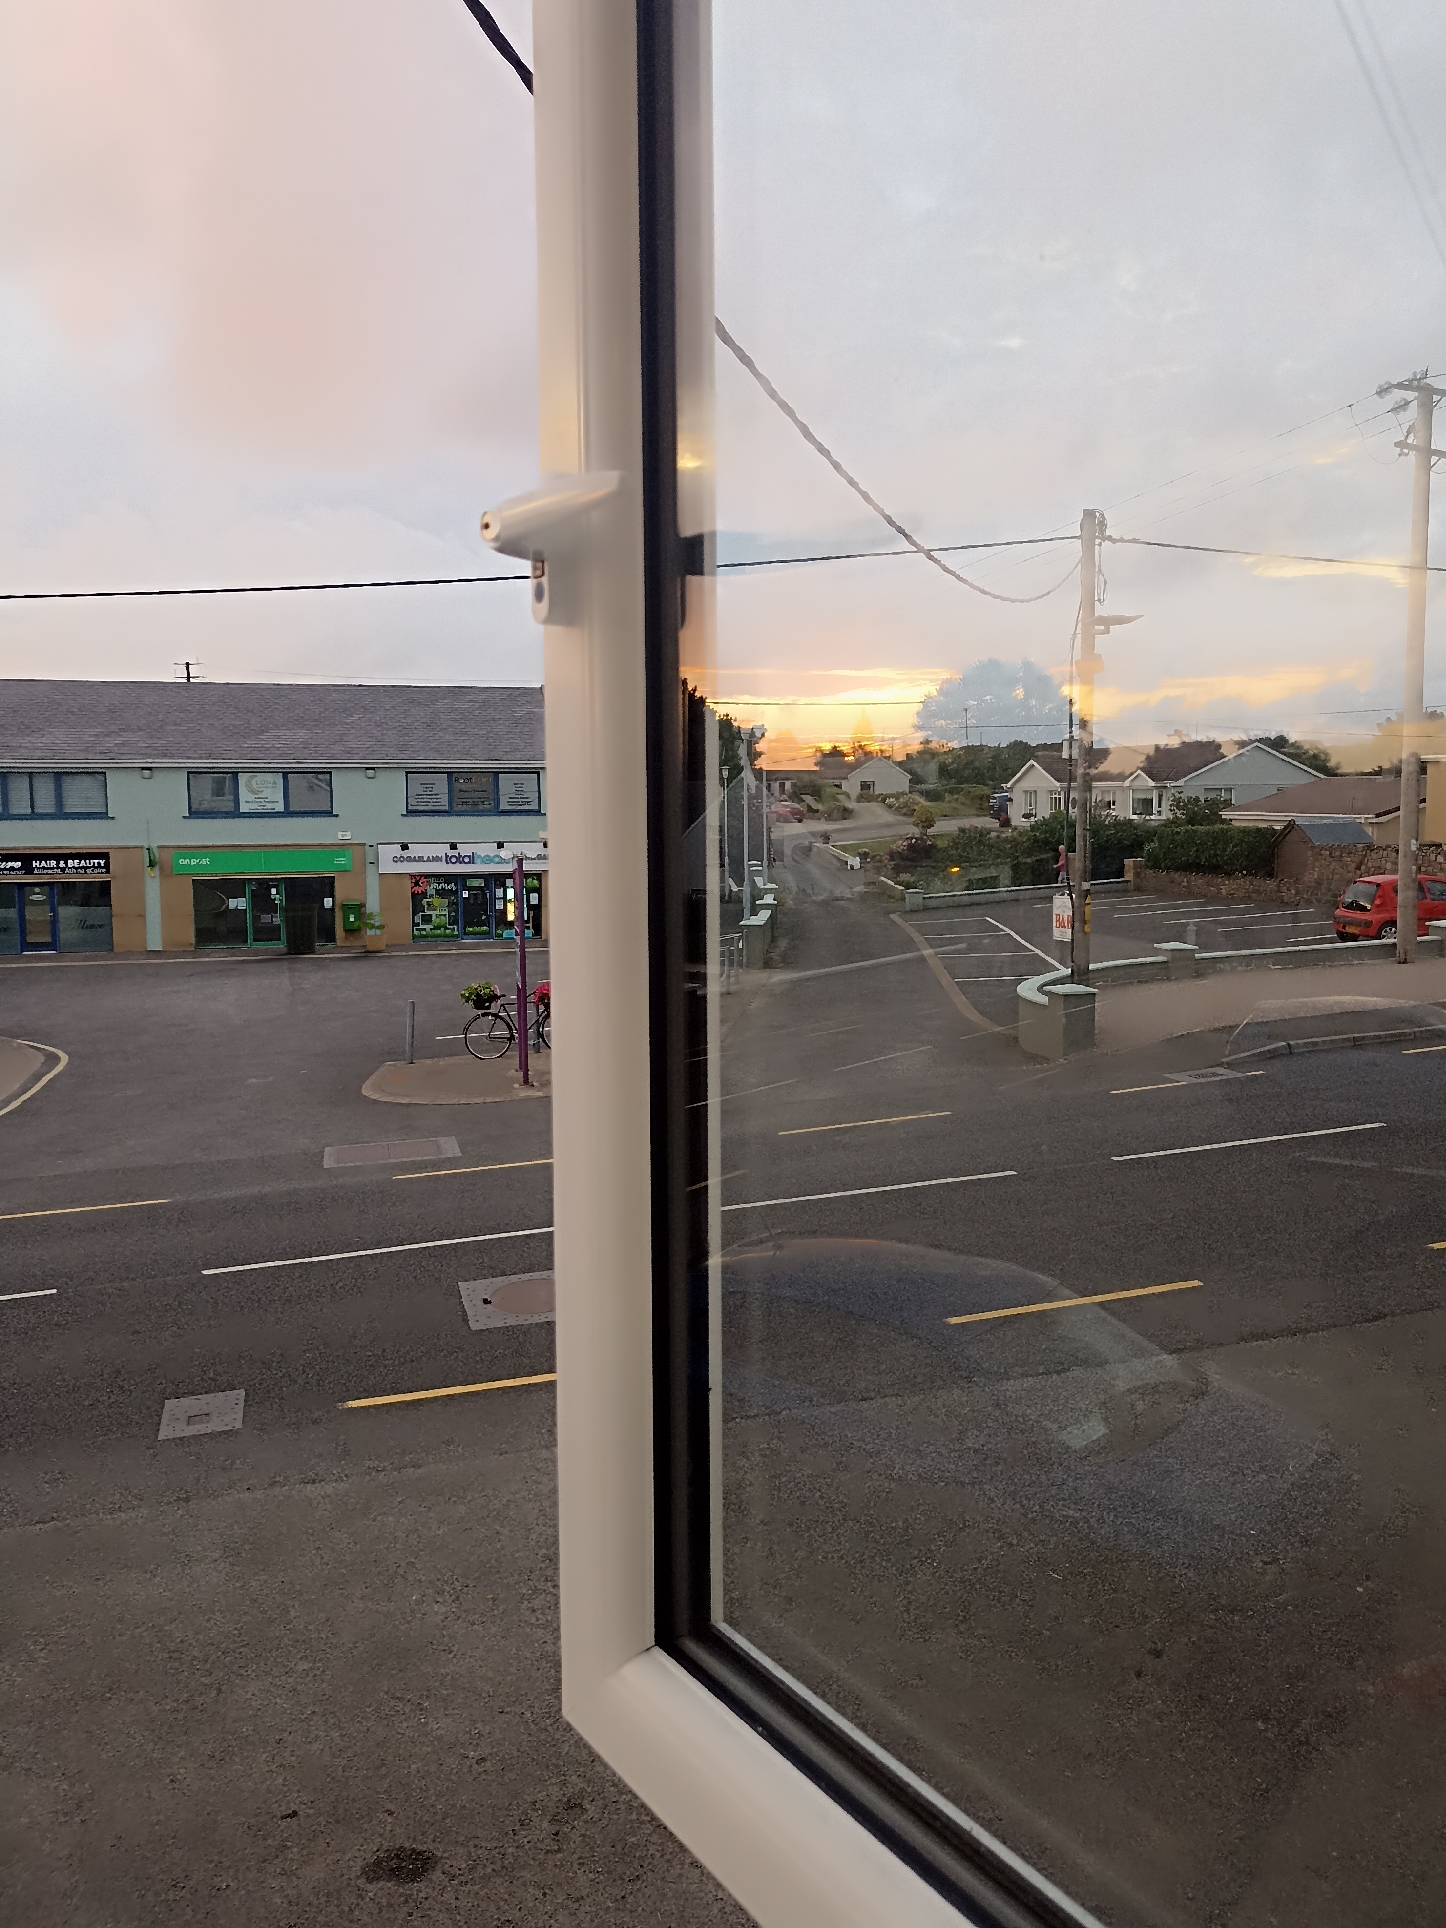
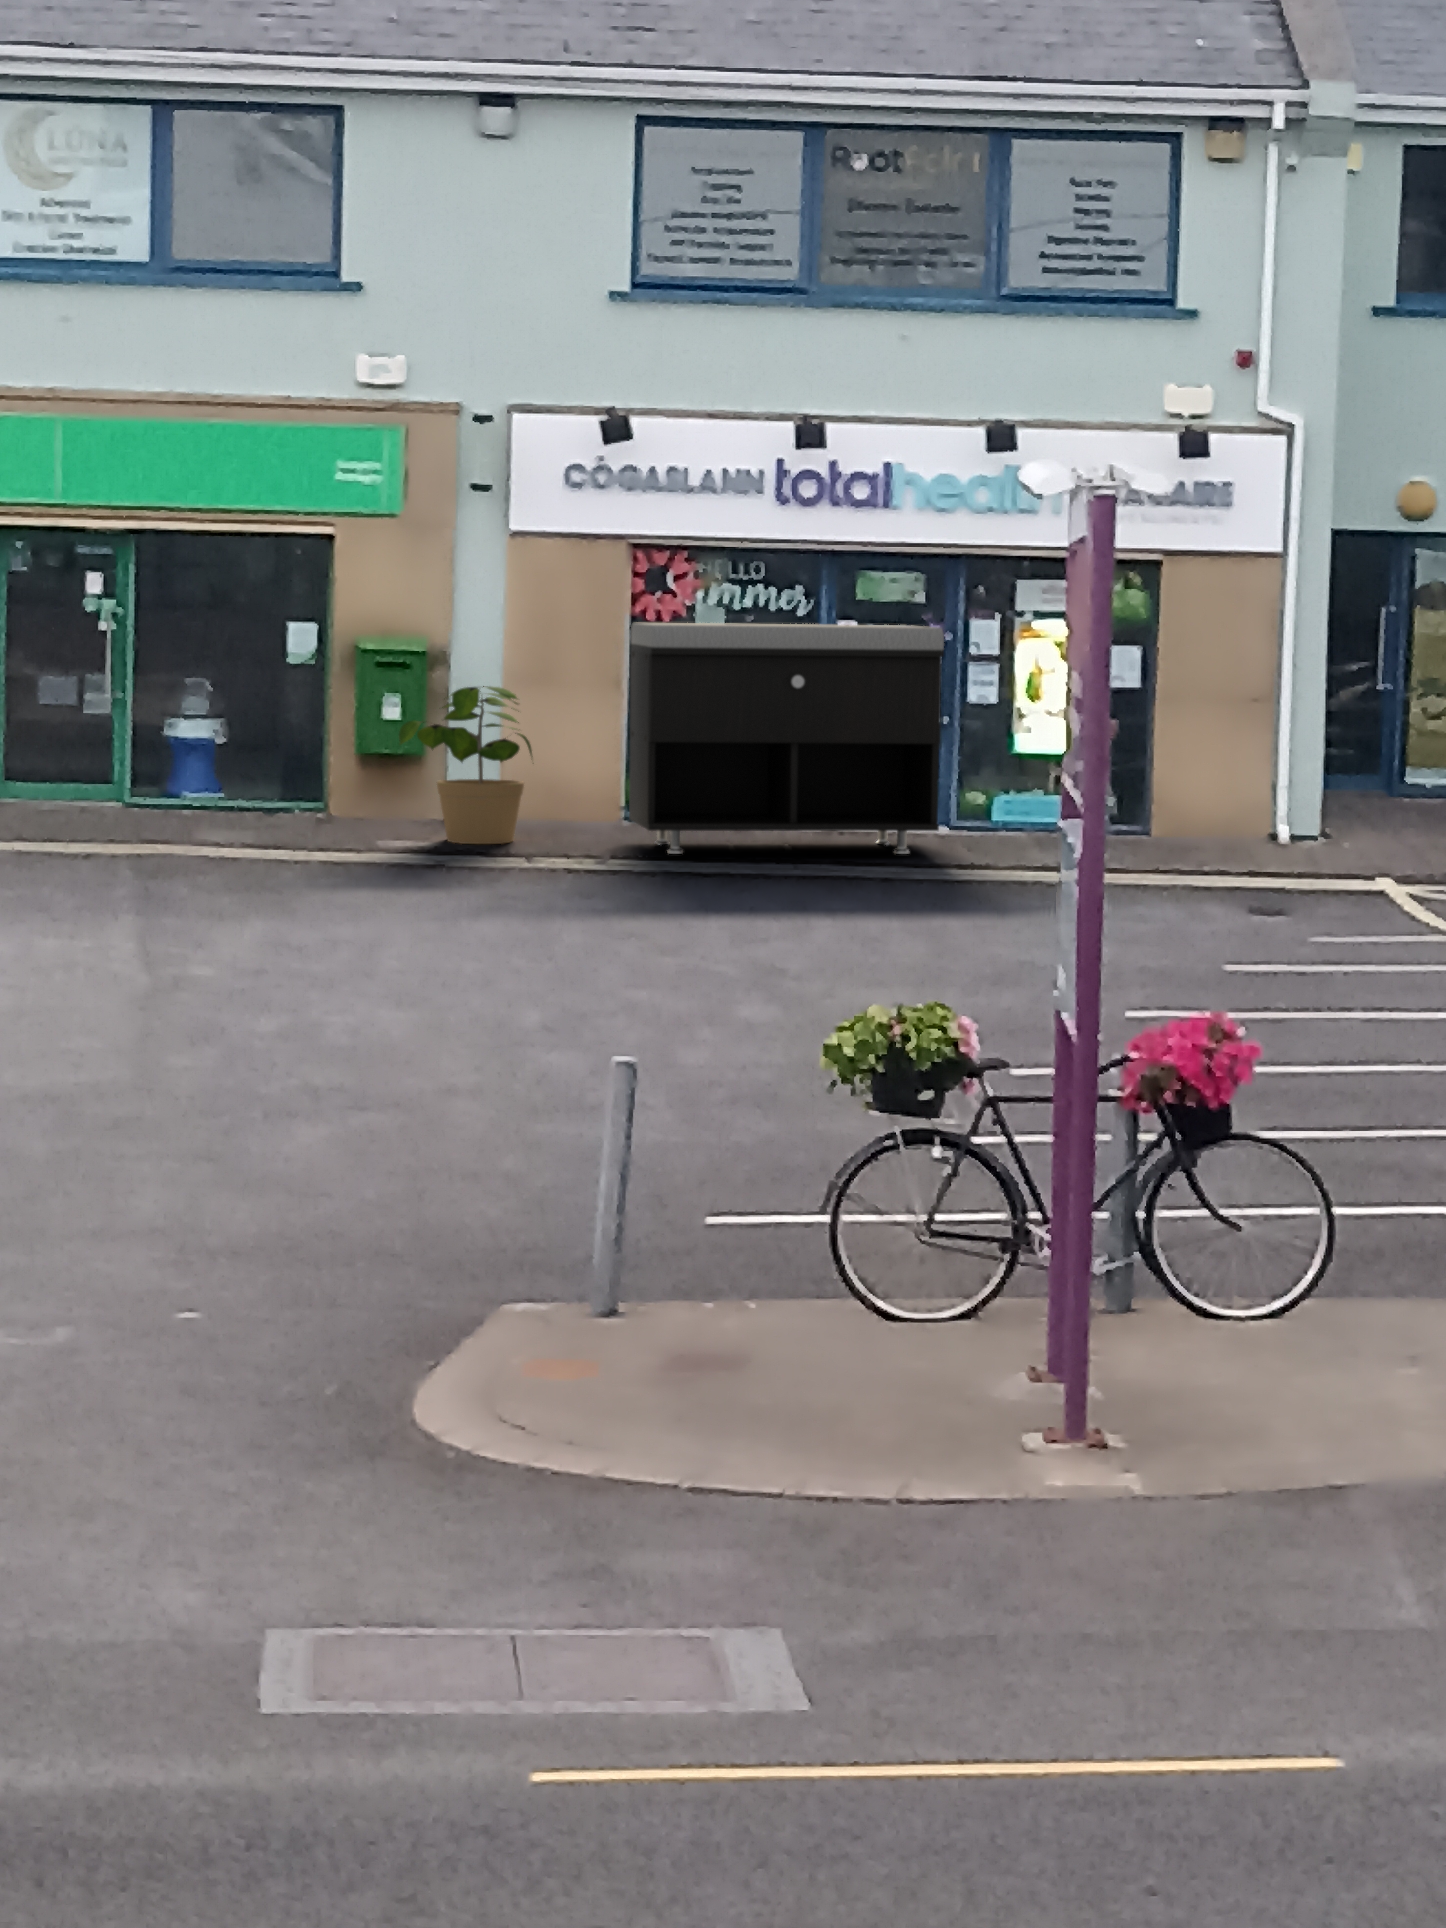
storage bench: none [412,891,489,950] -> present [629,623,944,854]
waste bin: present [280,904,318,953] -> none [109,642,265,839]

